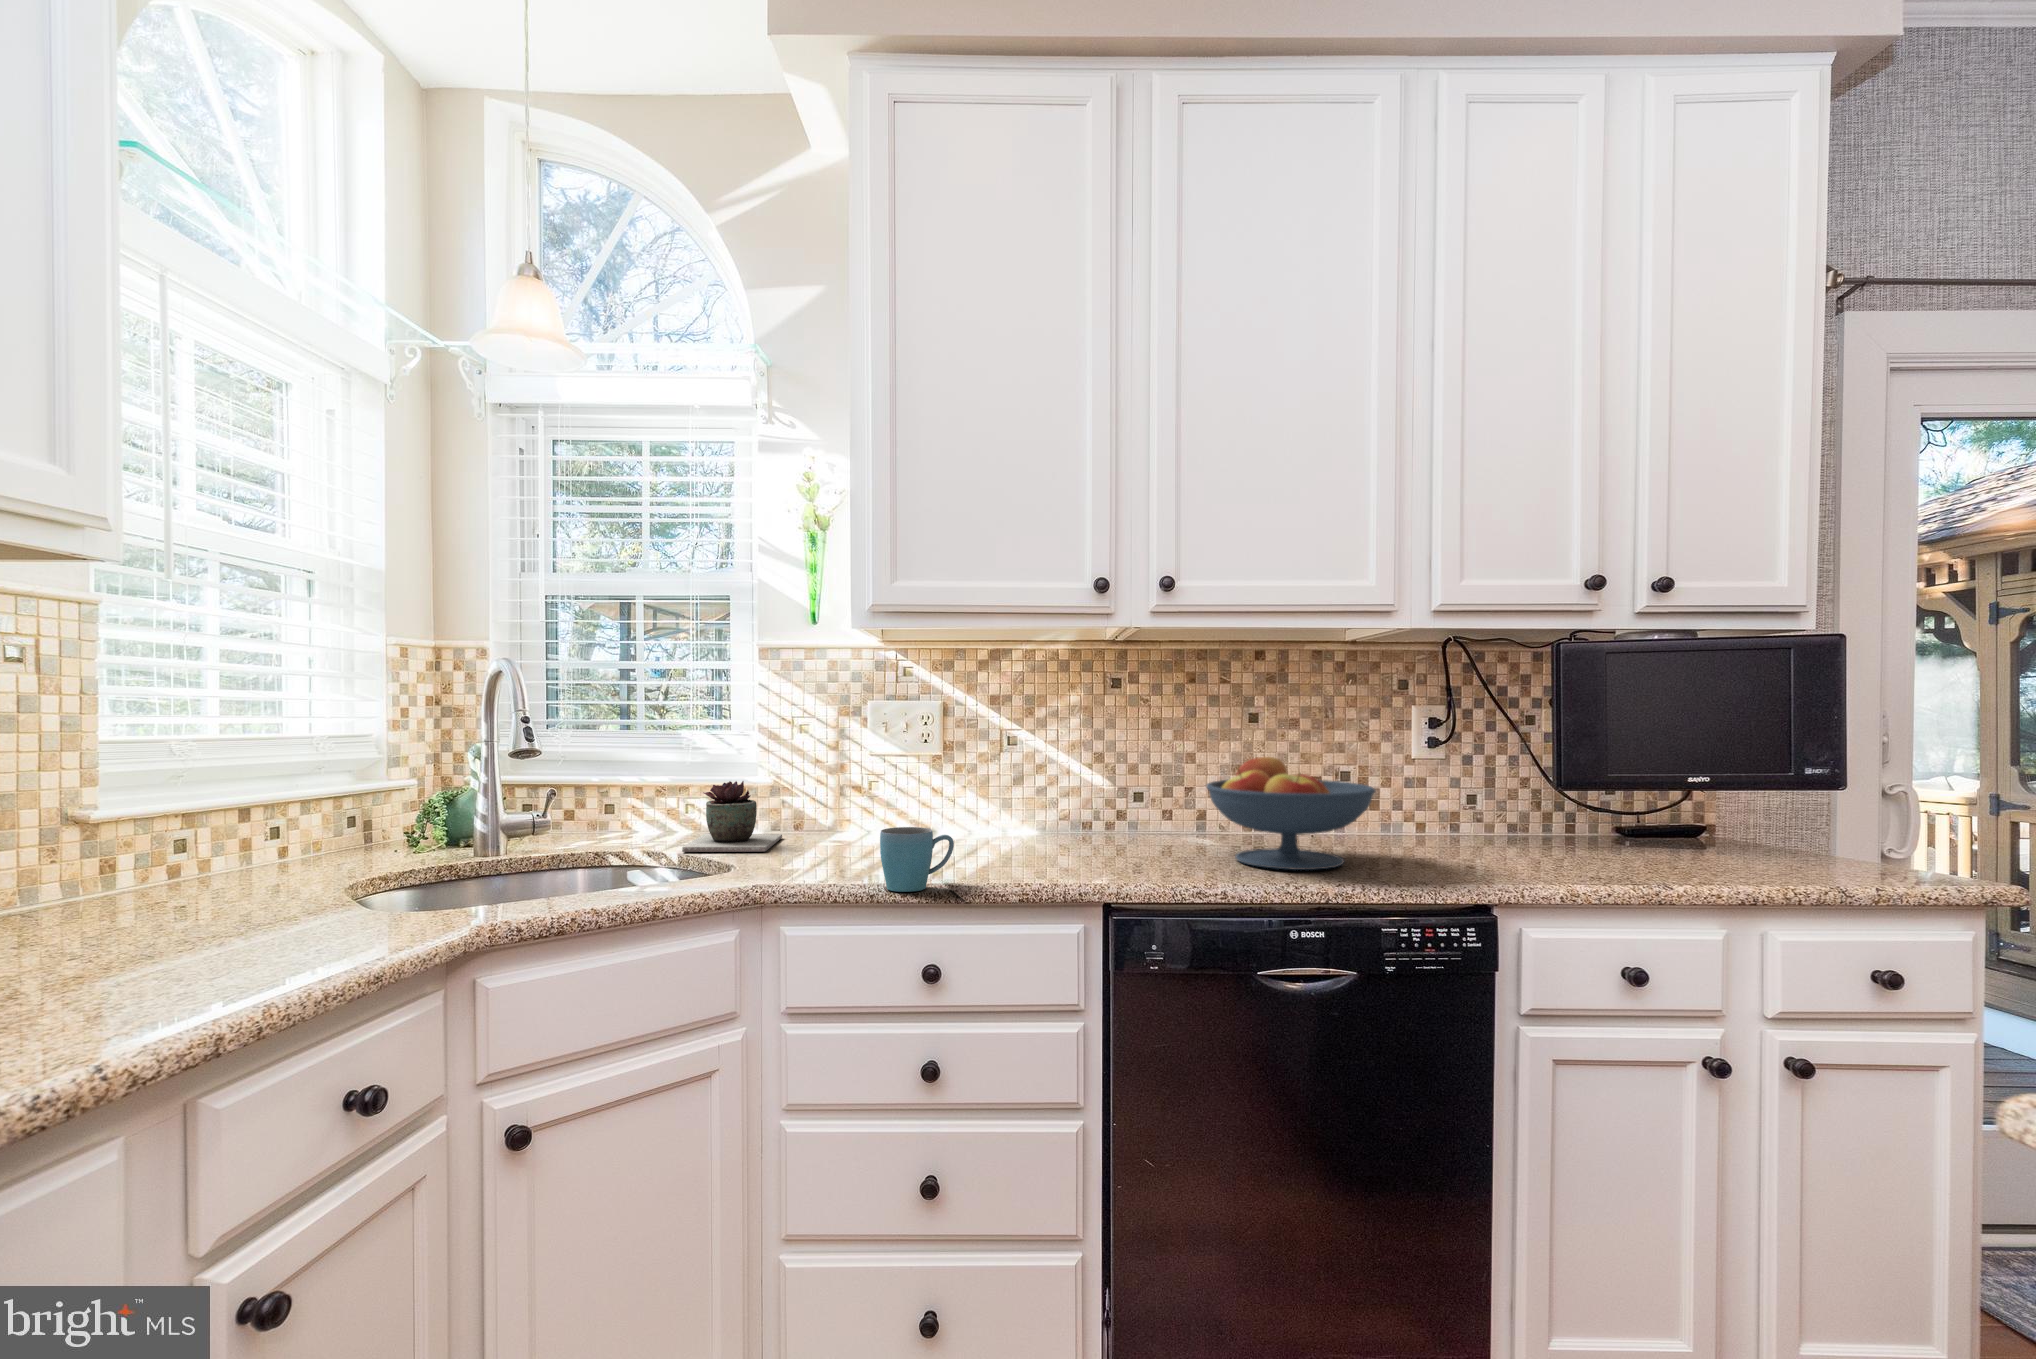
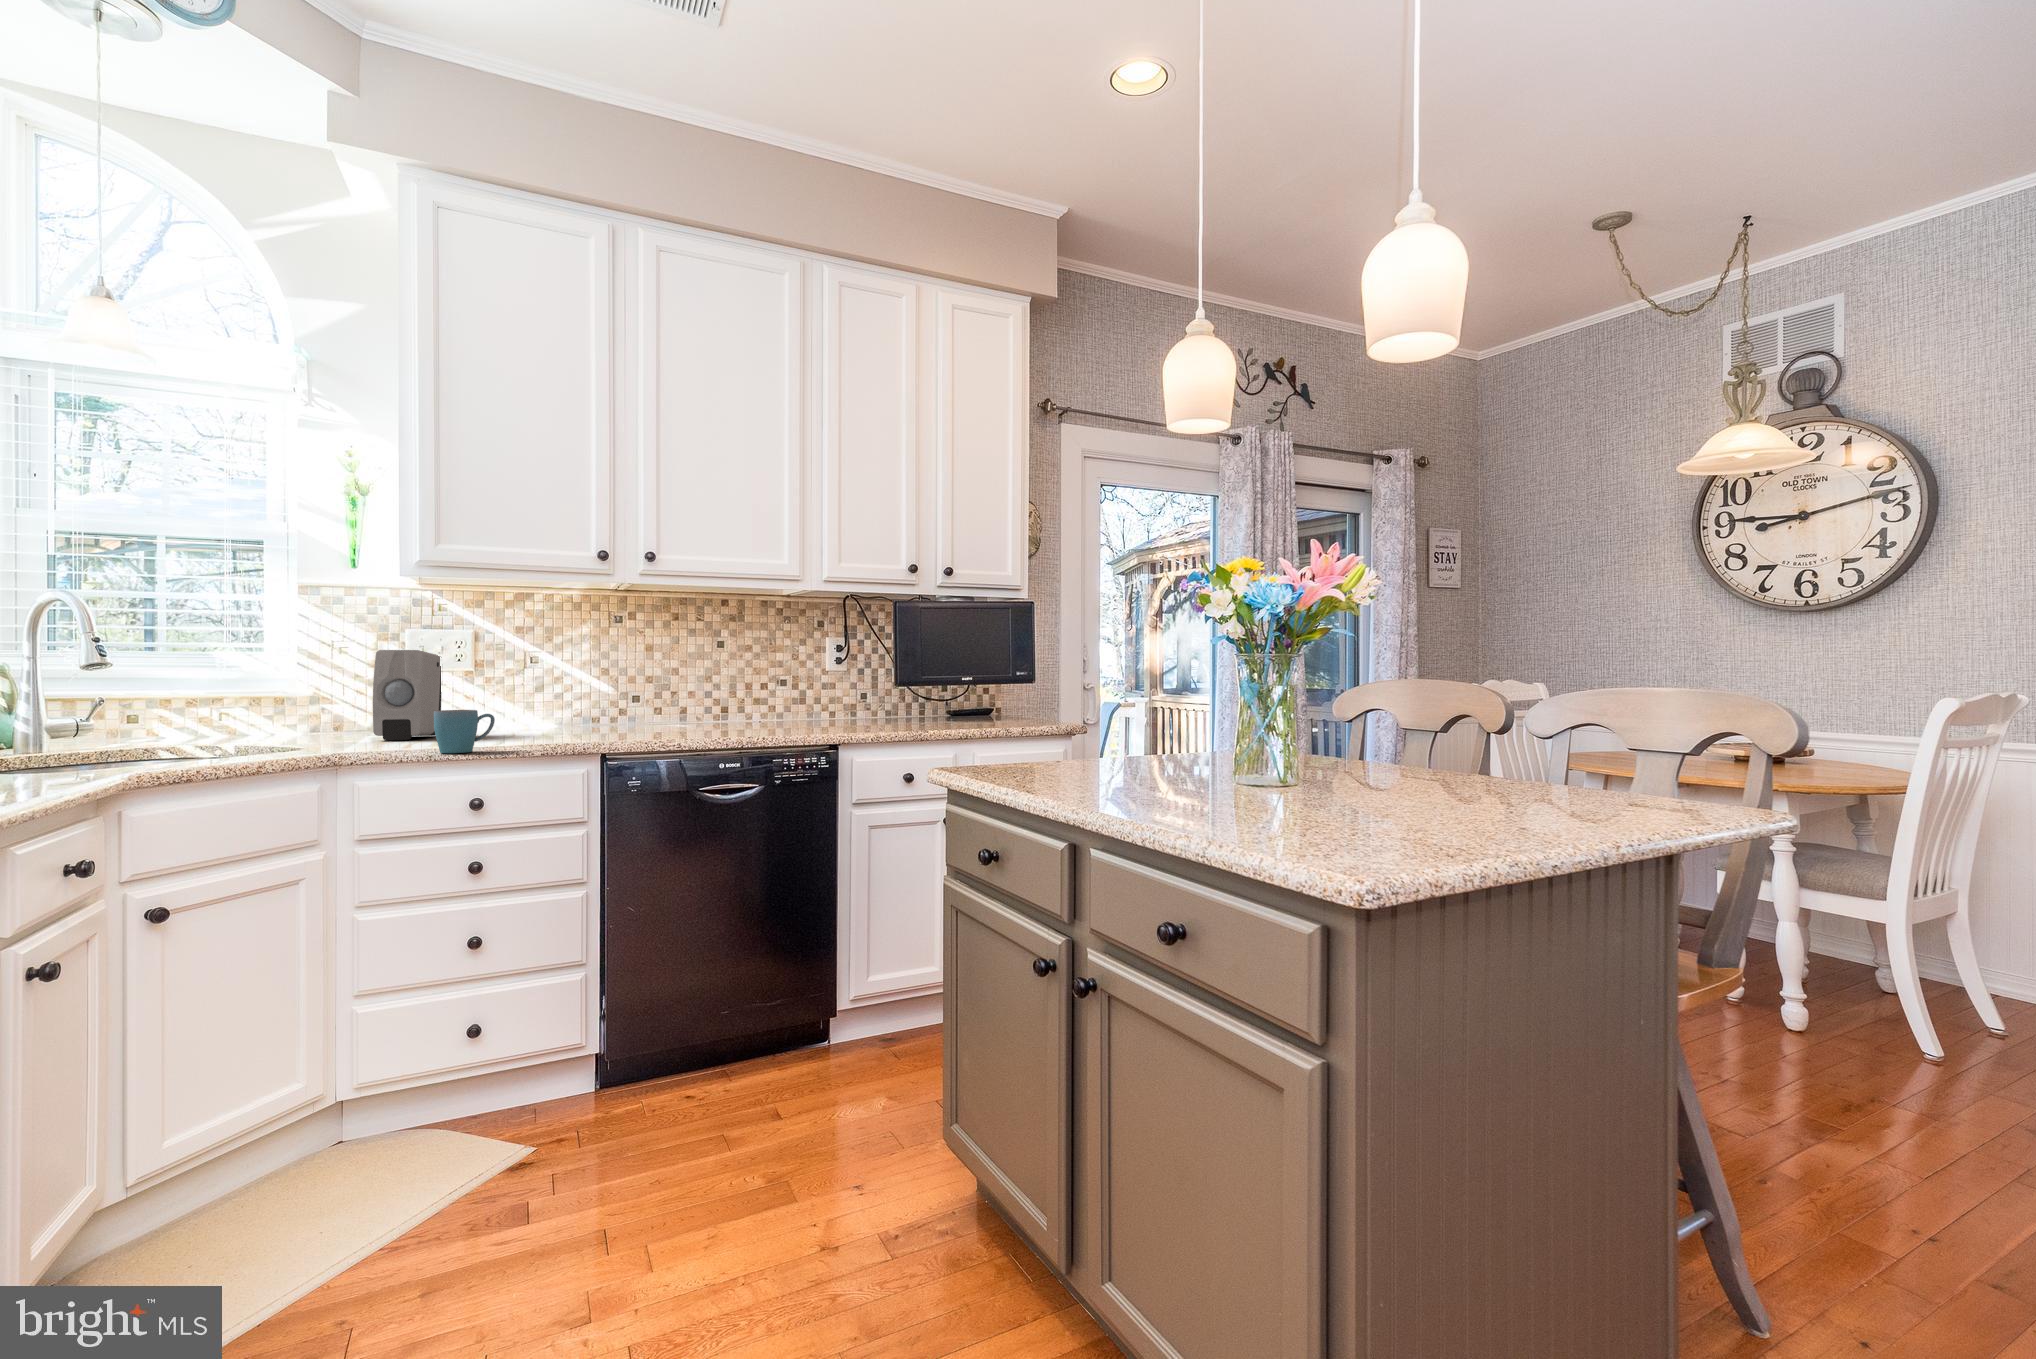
soap dispenser: none [829,730,907,847] -> present [373,650,441,740]
fruit bowl: present [1207,757,1375,870] -> none [684,665,796,733]
succulent plant: present [682,781,782,852] -> none [229,691,324,748]

